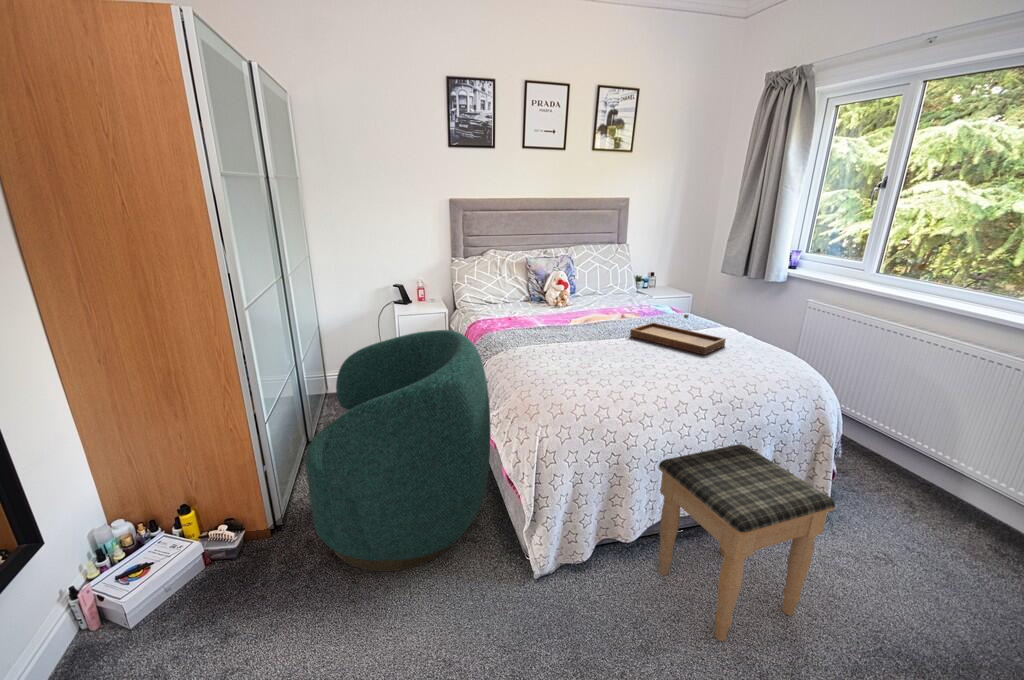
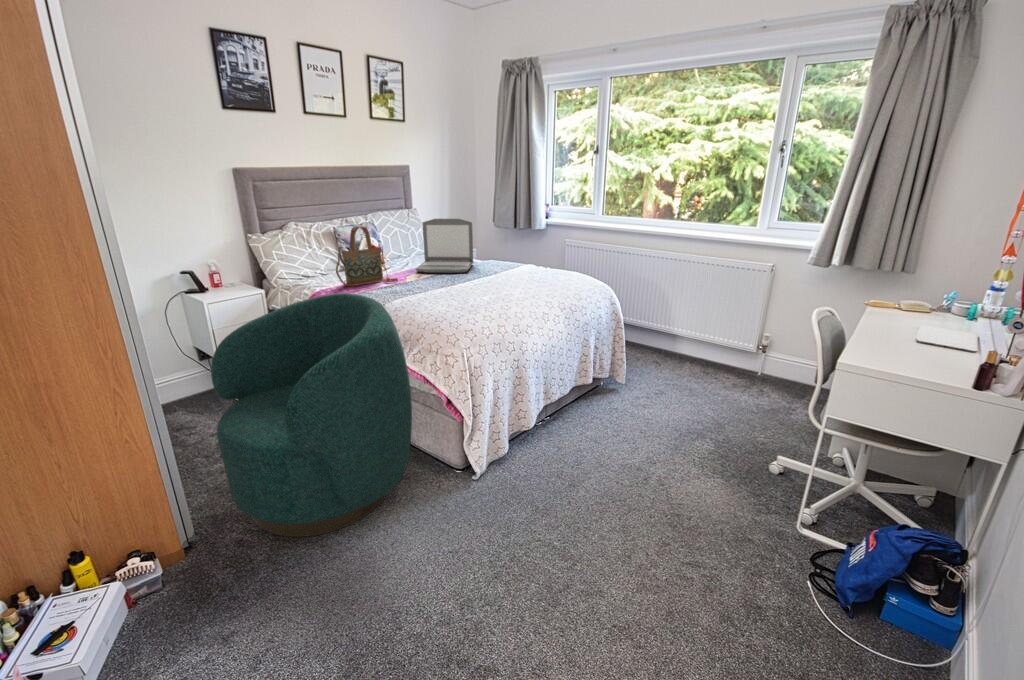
laptop: none [585,258,664,324] -> present [416,219,473,273]
handbag: none [495,261,557,323] -> present [336,226,398,286]
tray: present [630,314,726,355] -> none [471,256,541,284]
footstool: present [658,444,835,641] -> none [543,338,650,464]

